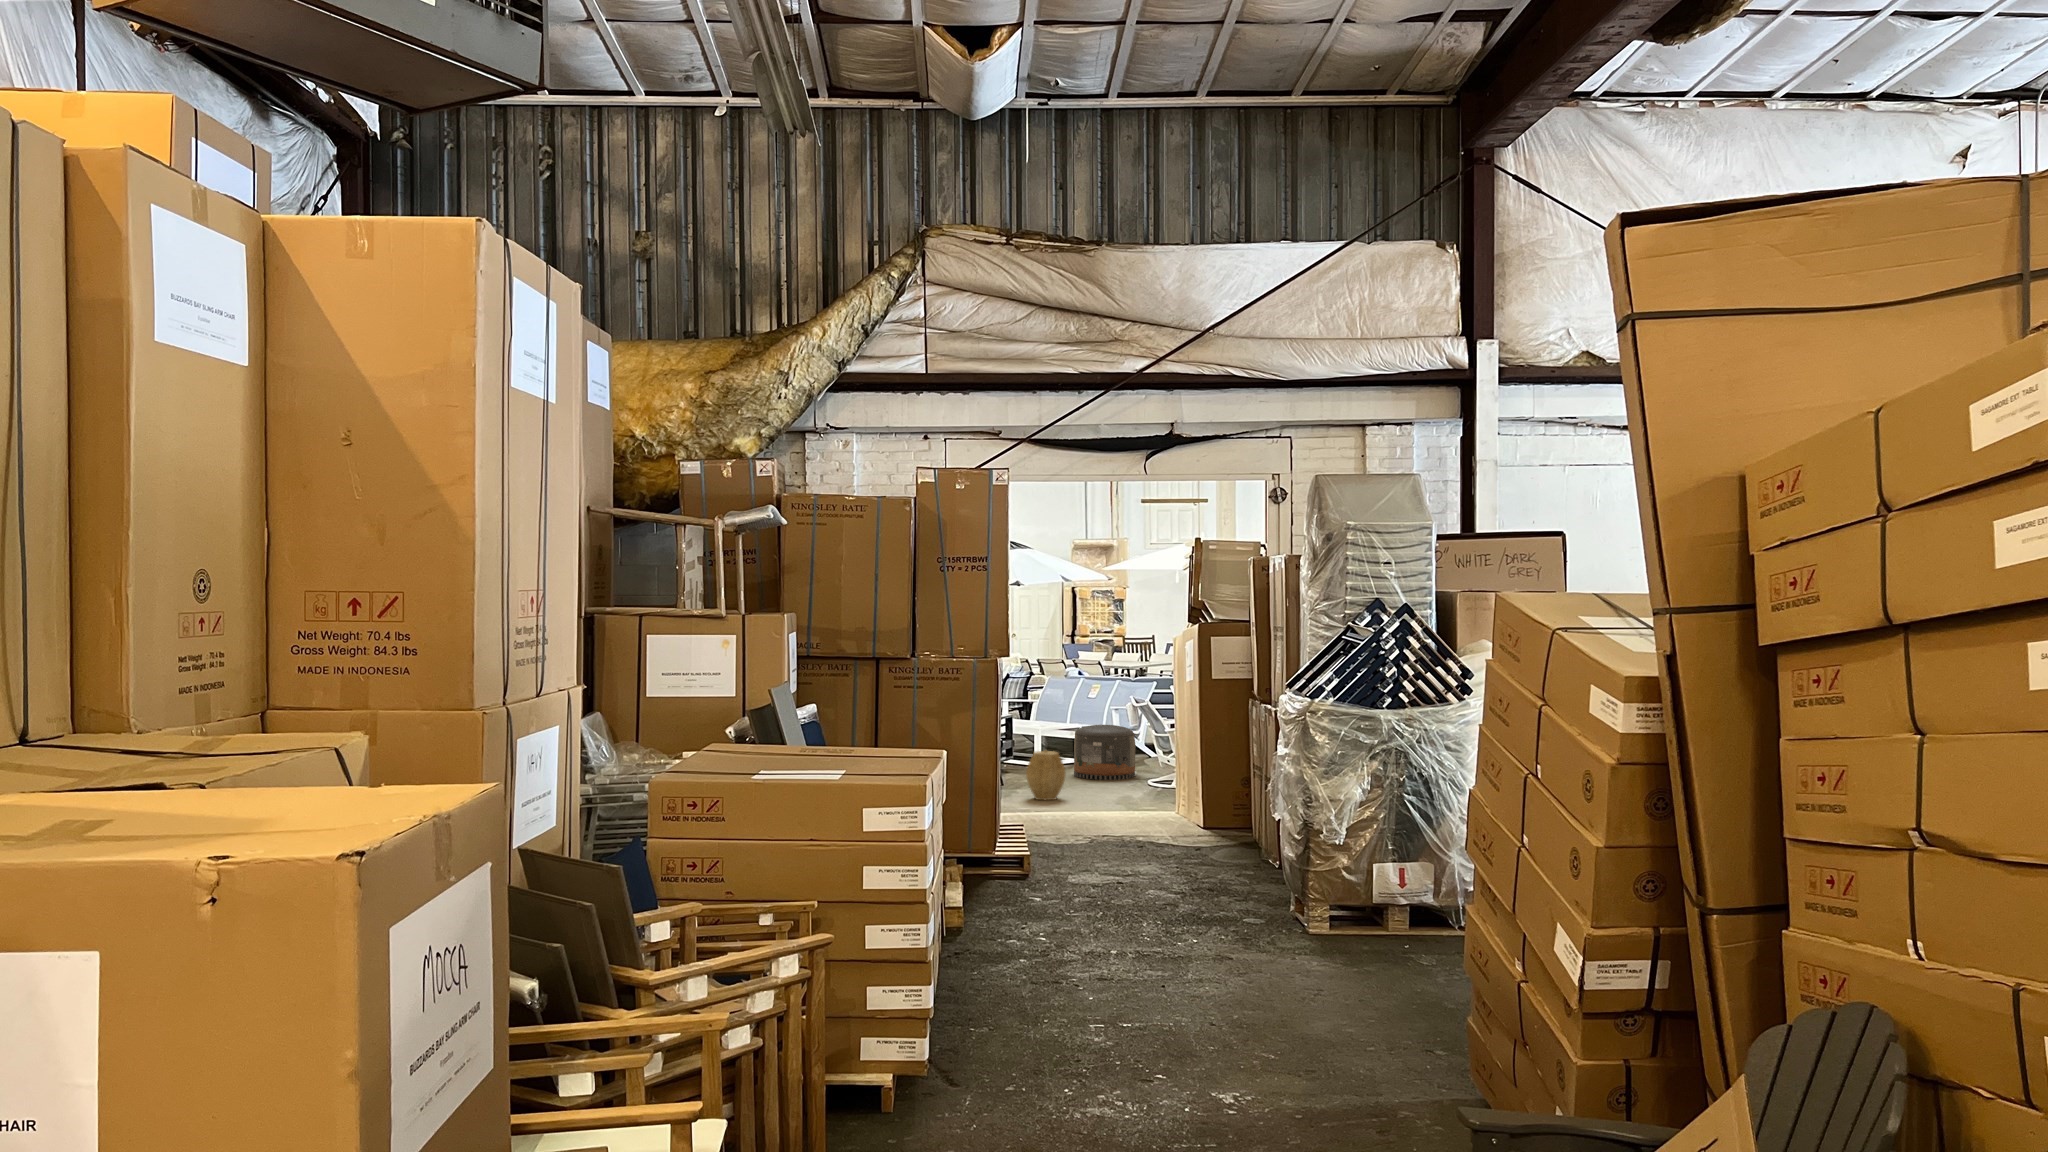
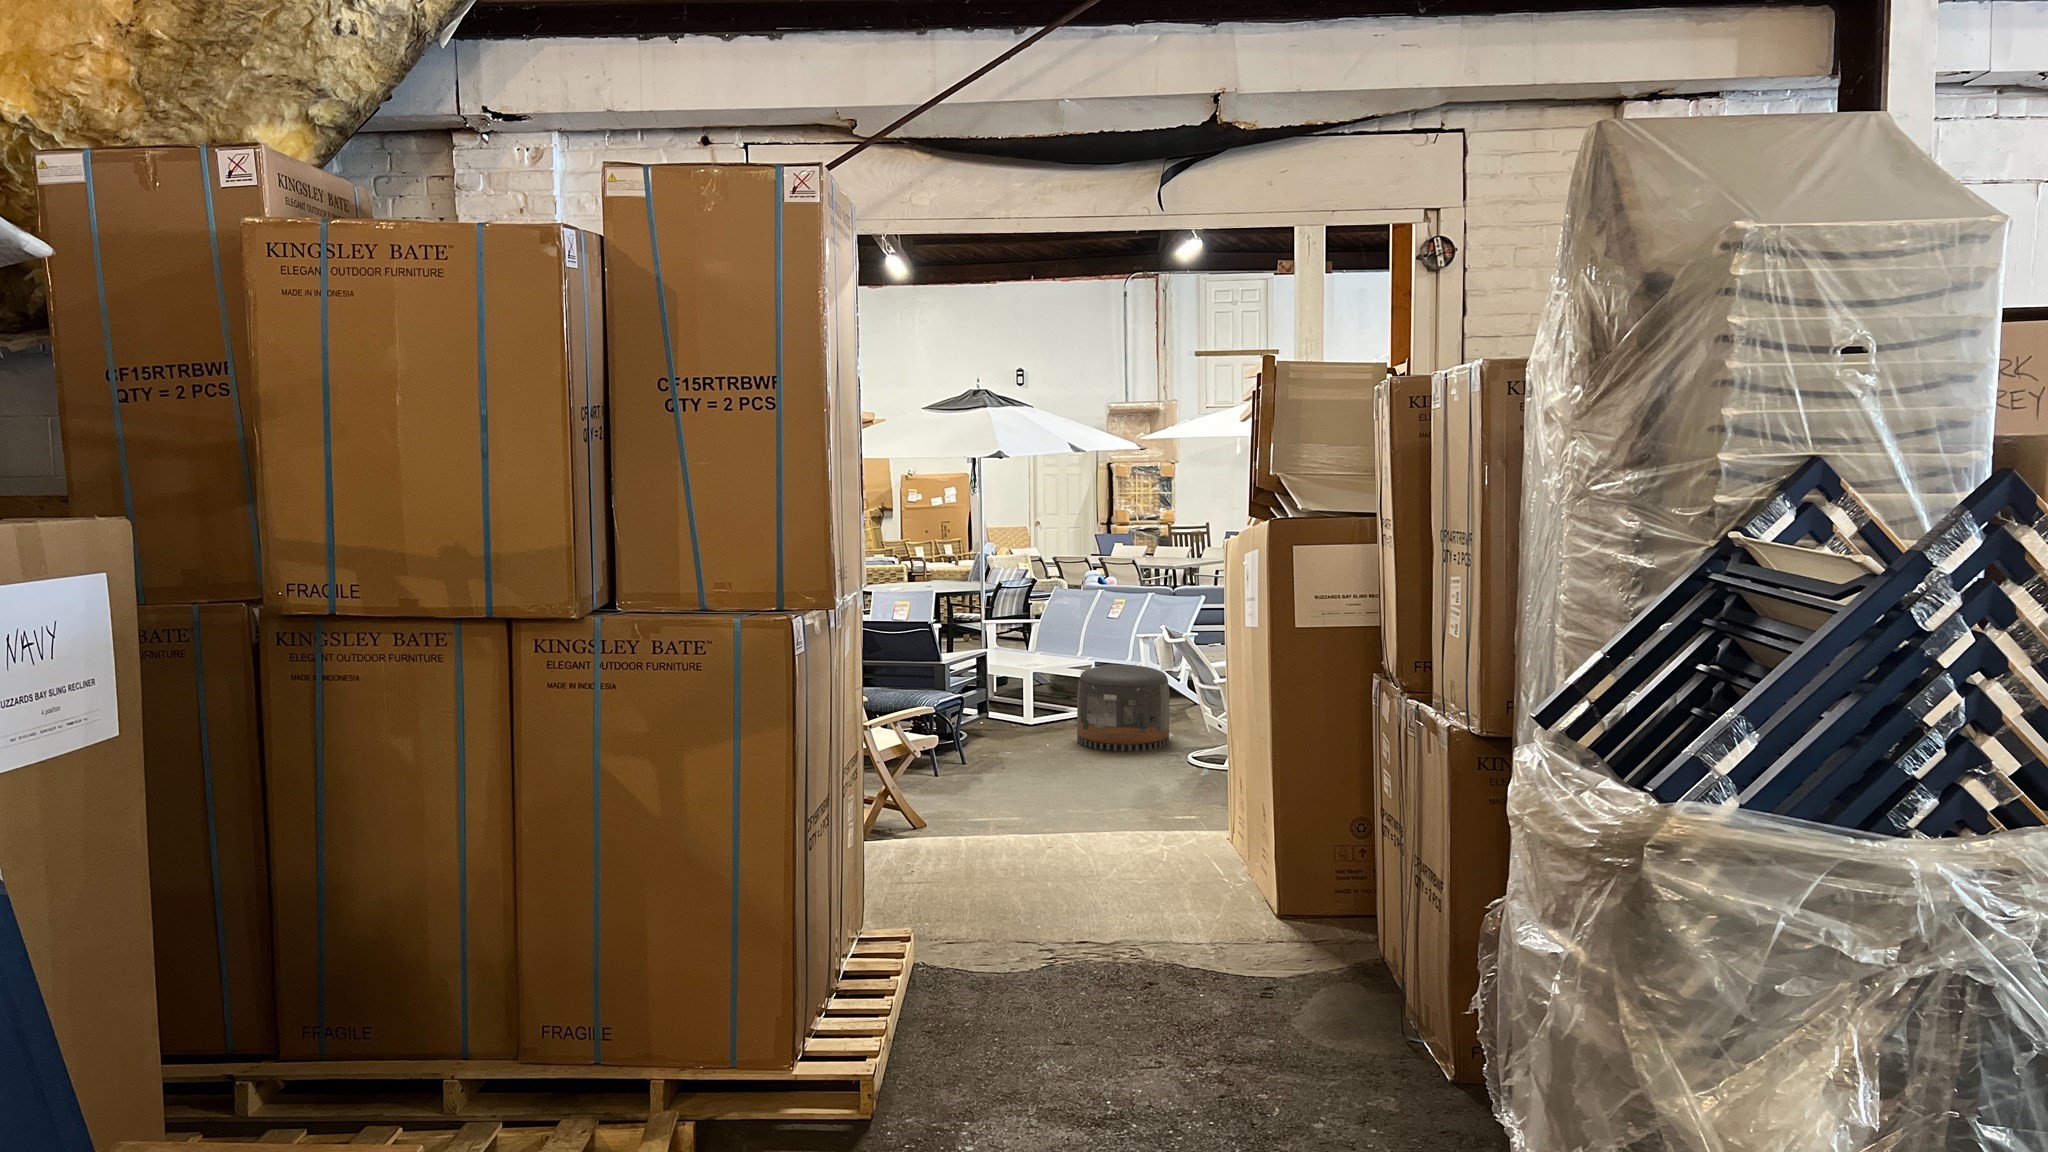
woven basket: present [1026,750,1066,800] -> none [985,720,1049,802]

